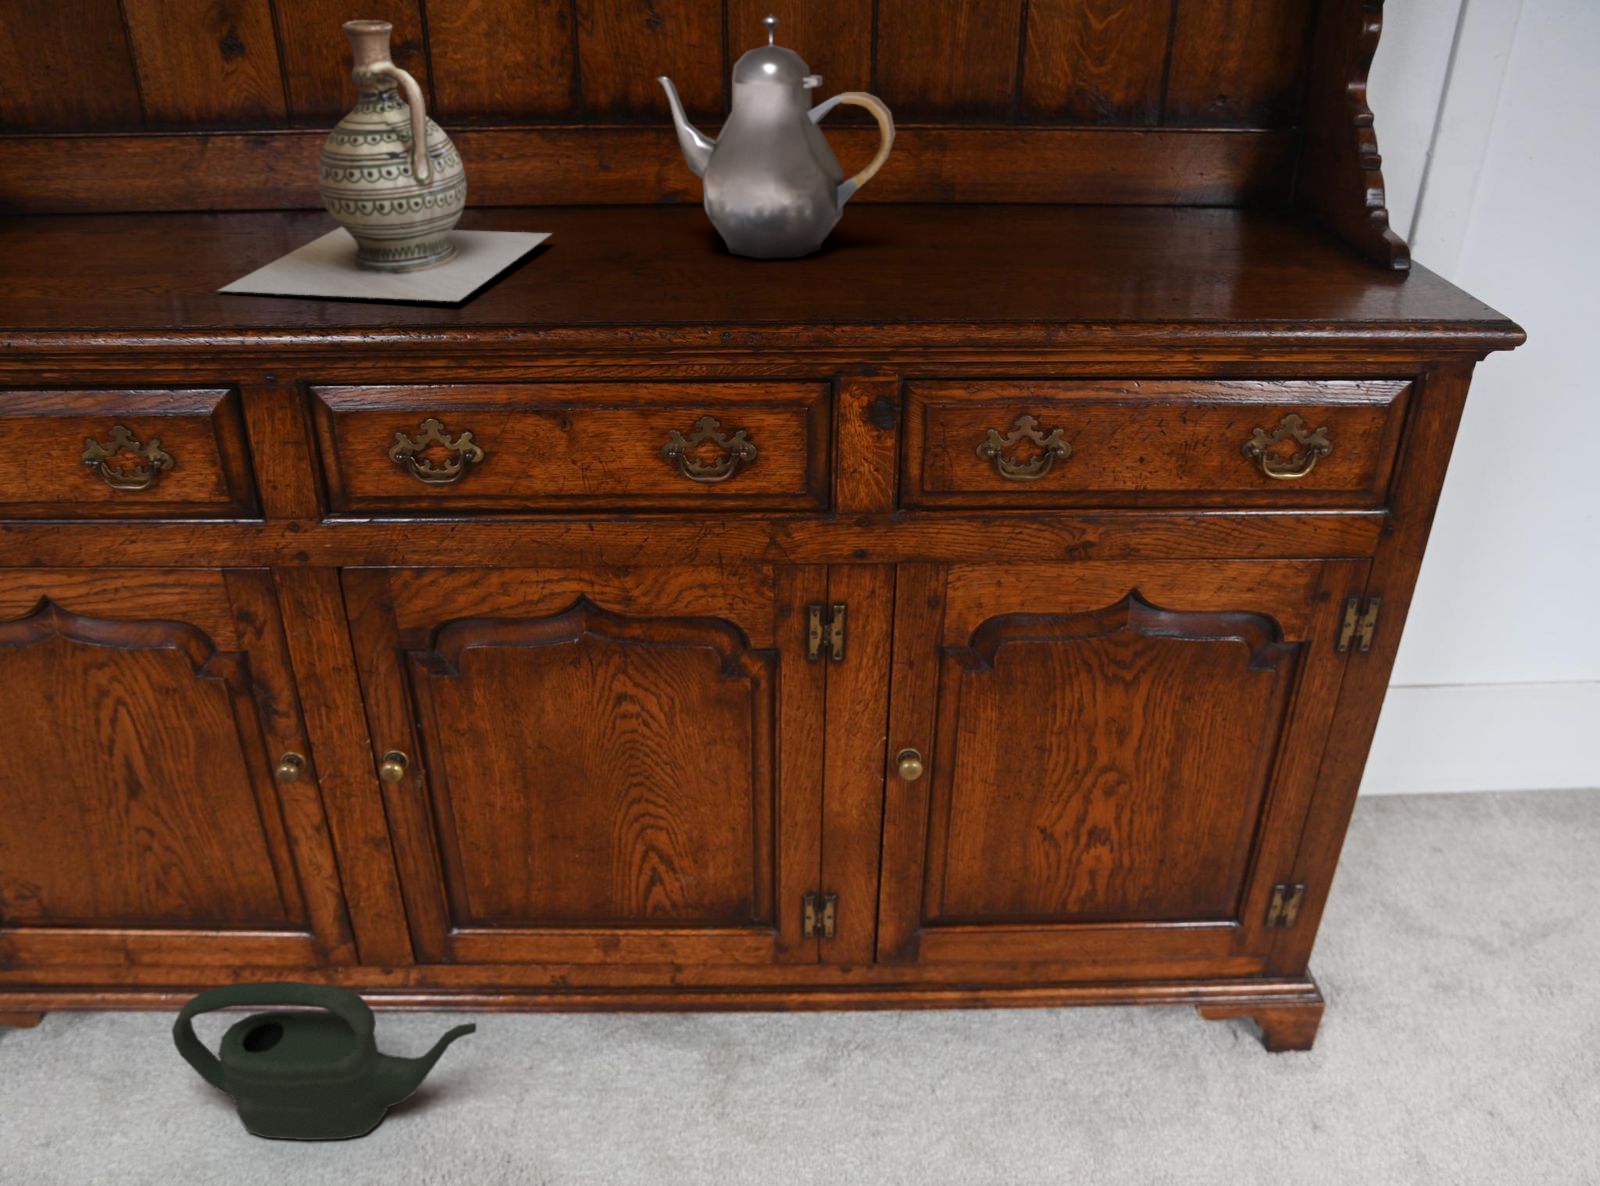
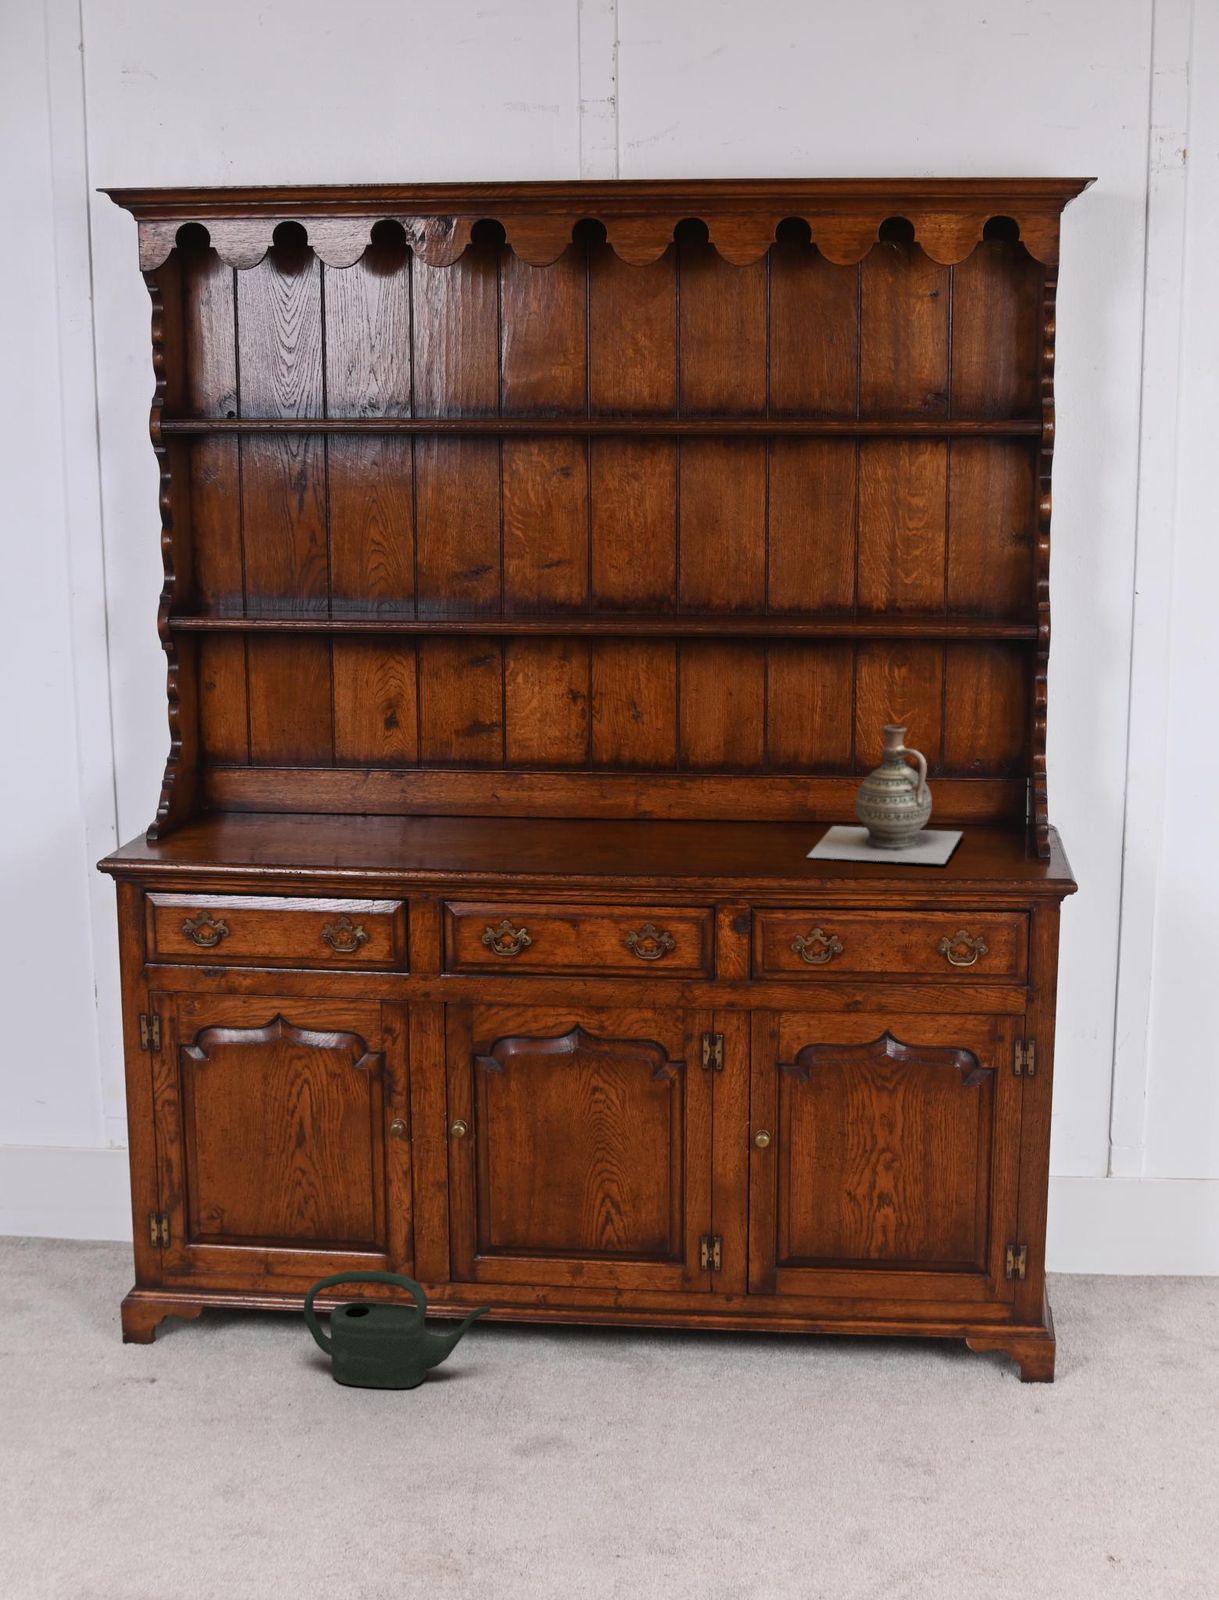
teapot: present [657,14,895,259] -> none [630,721,758,846]
ceramic jug: present [219,20,551,301] -> present [808,725,962,864]

